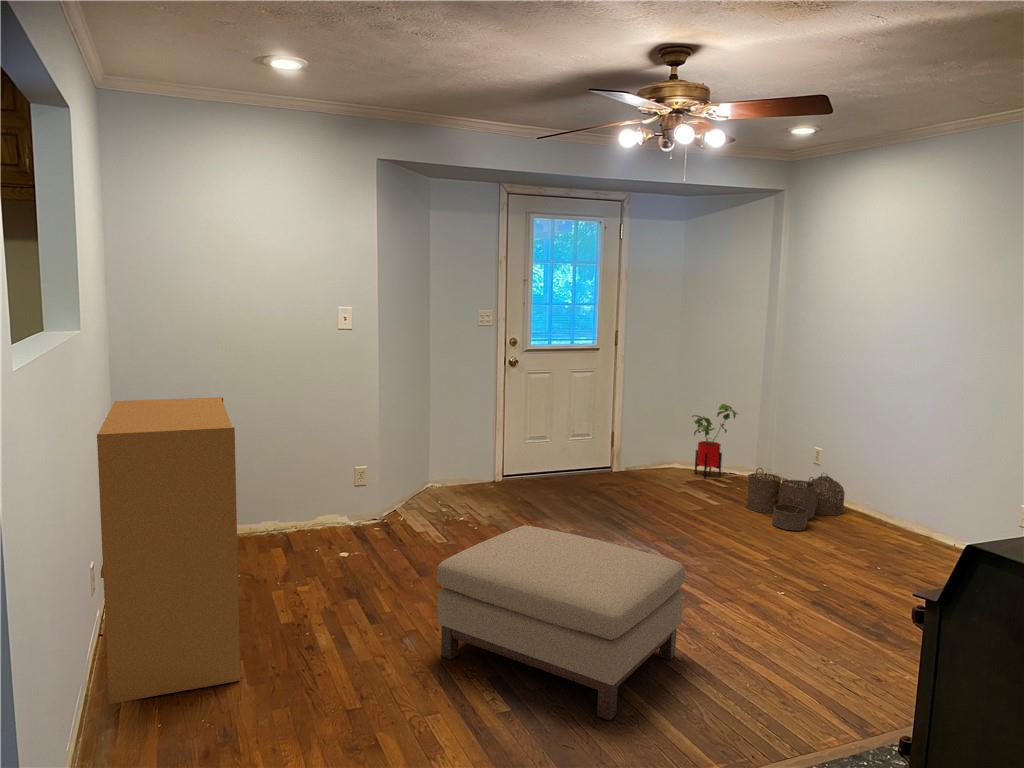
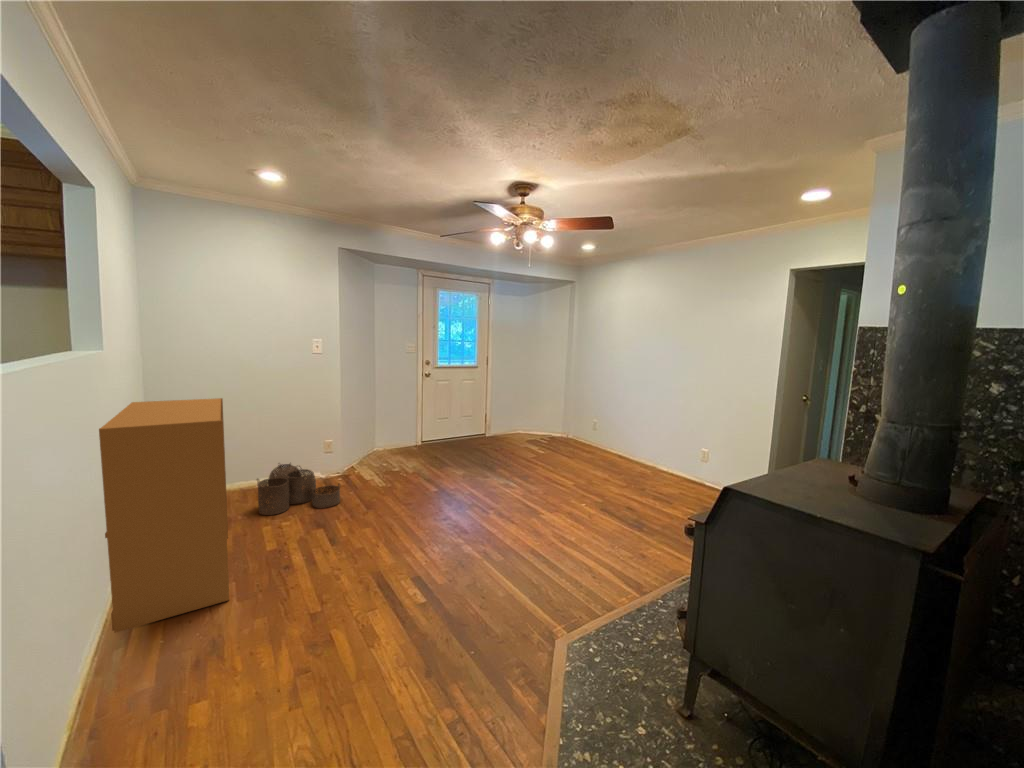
house plant: present [692,404,738,478] -> none [530,397,556,439]
woven basket: present [747,468,845,531] -> present [257,464,340,515]
ottoman: present [437,525,685,720] -> none [377,475,534,600]

